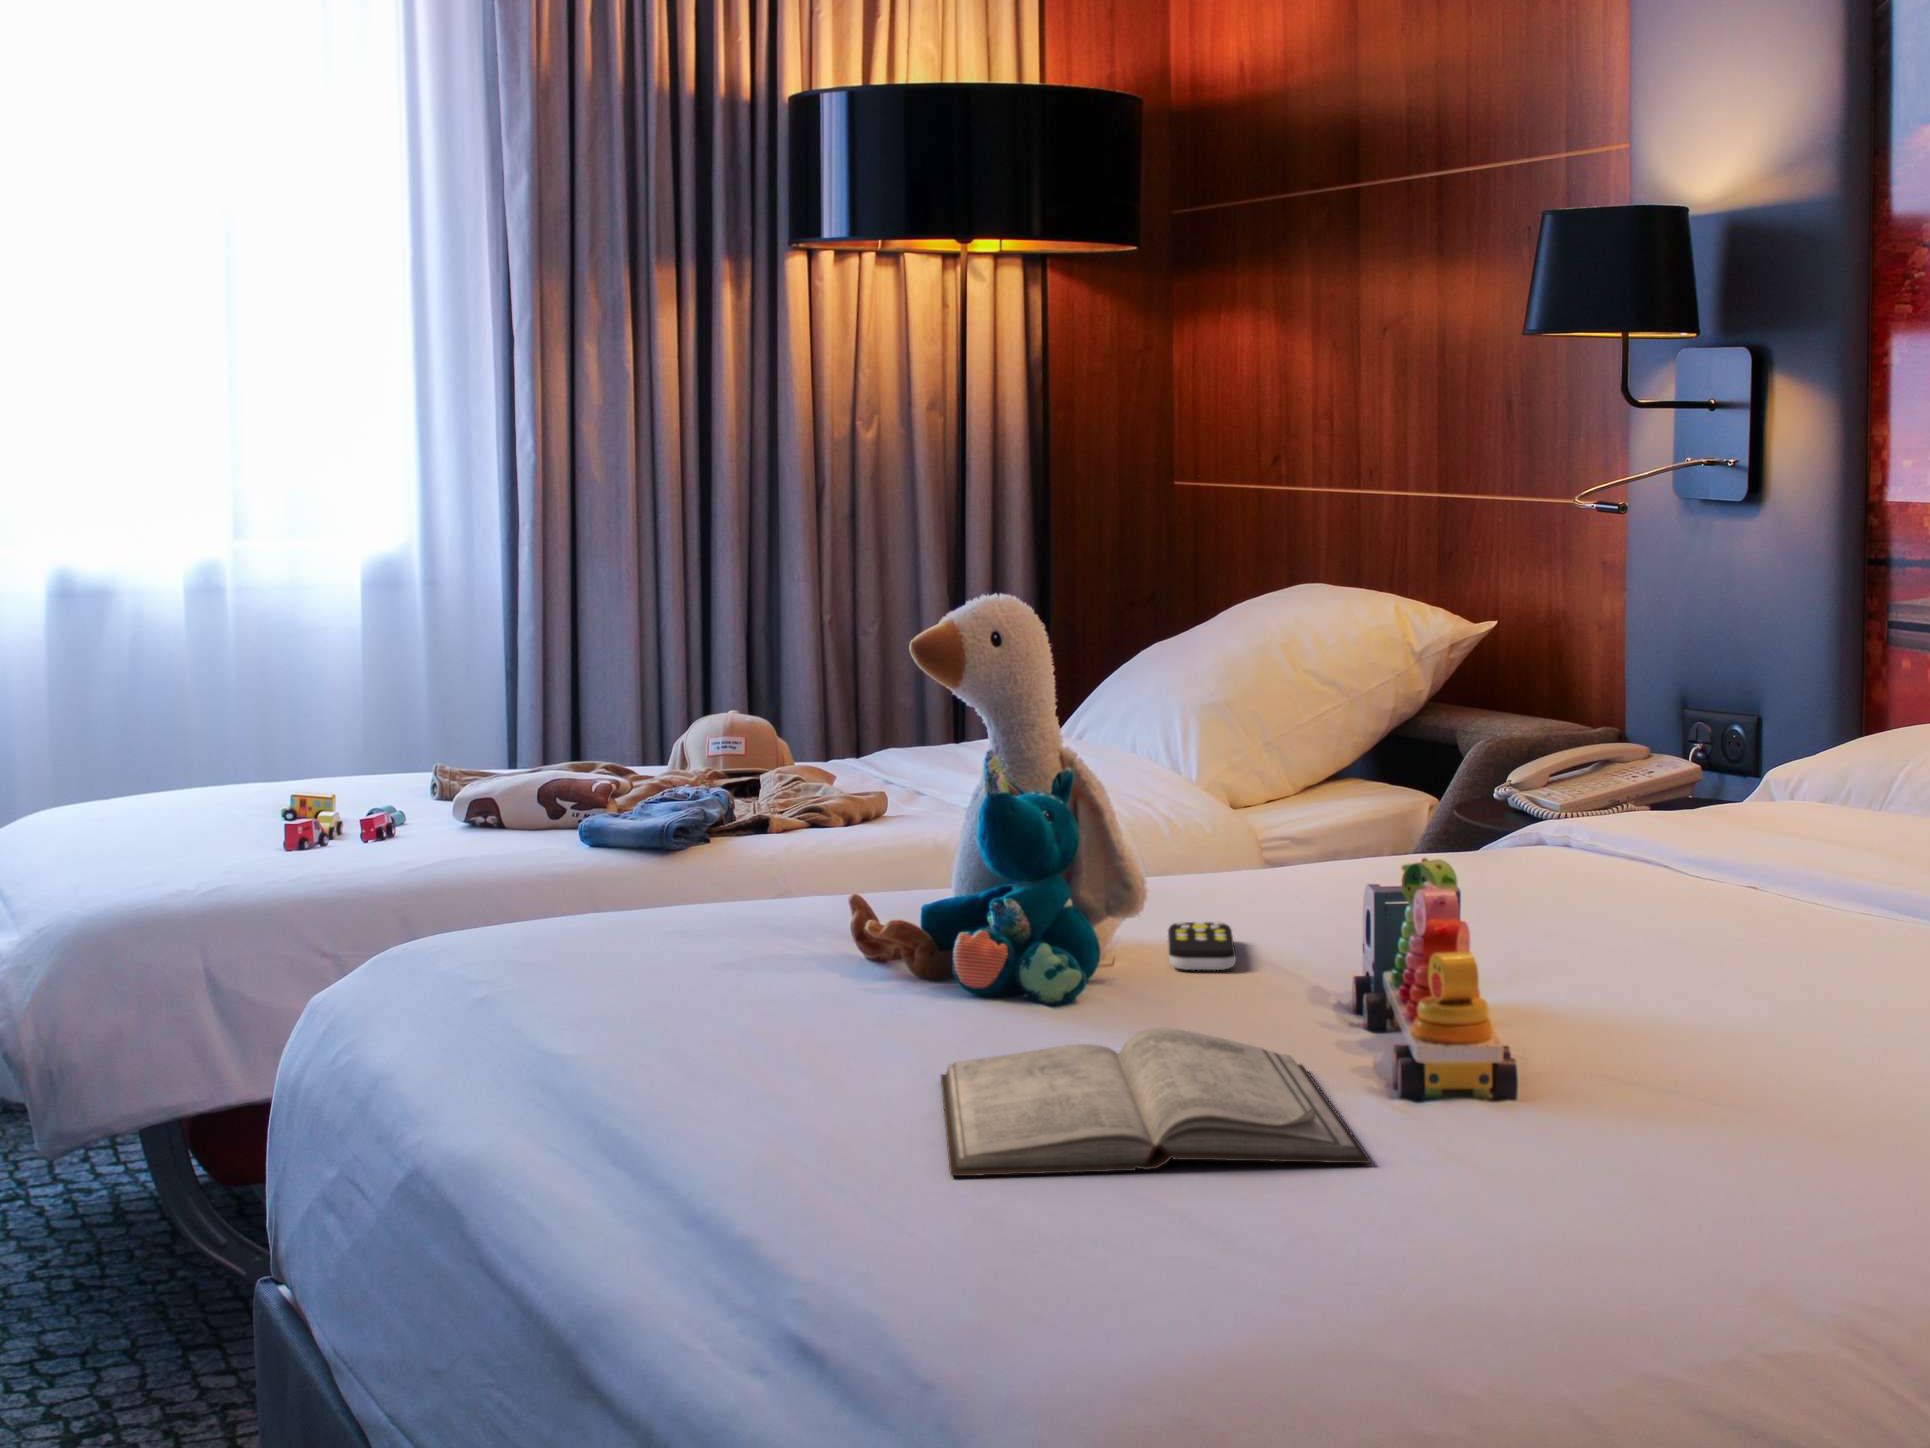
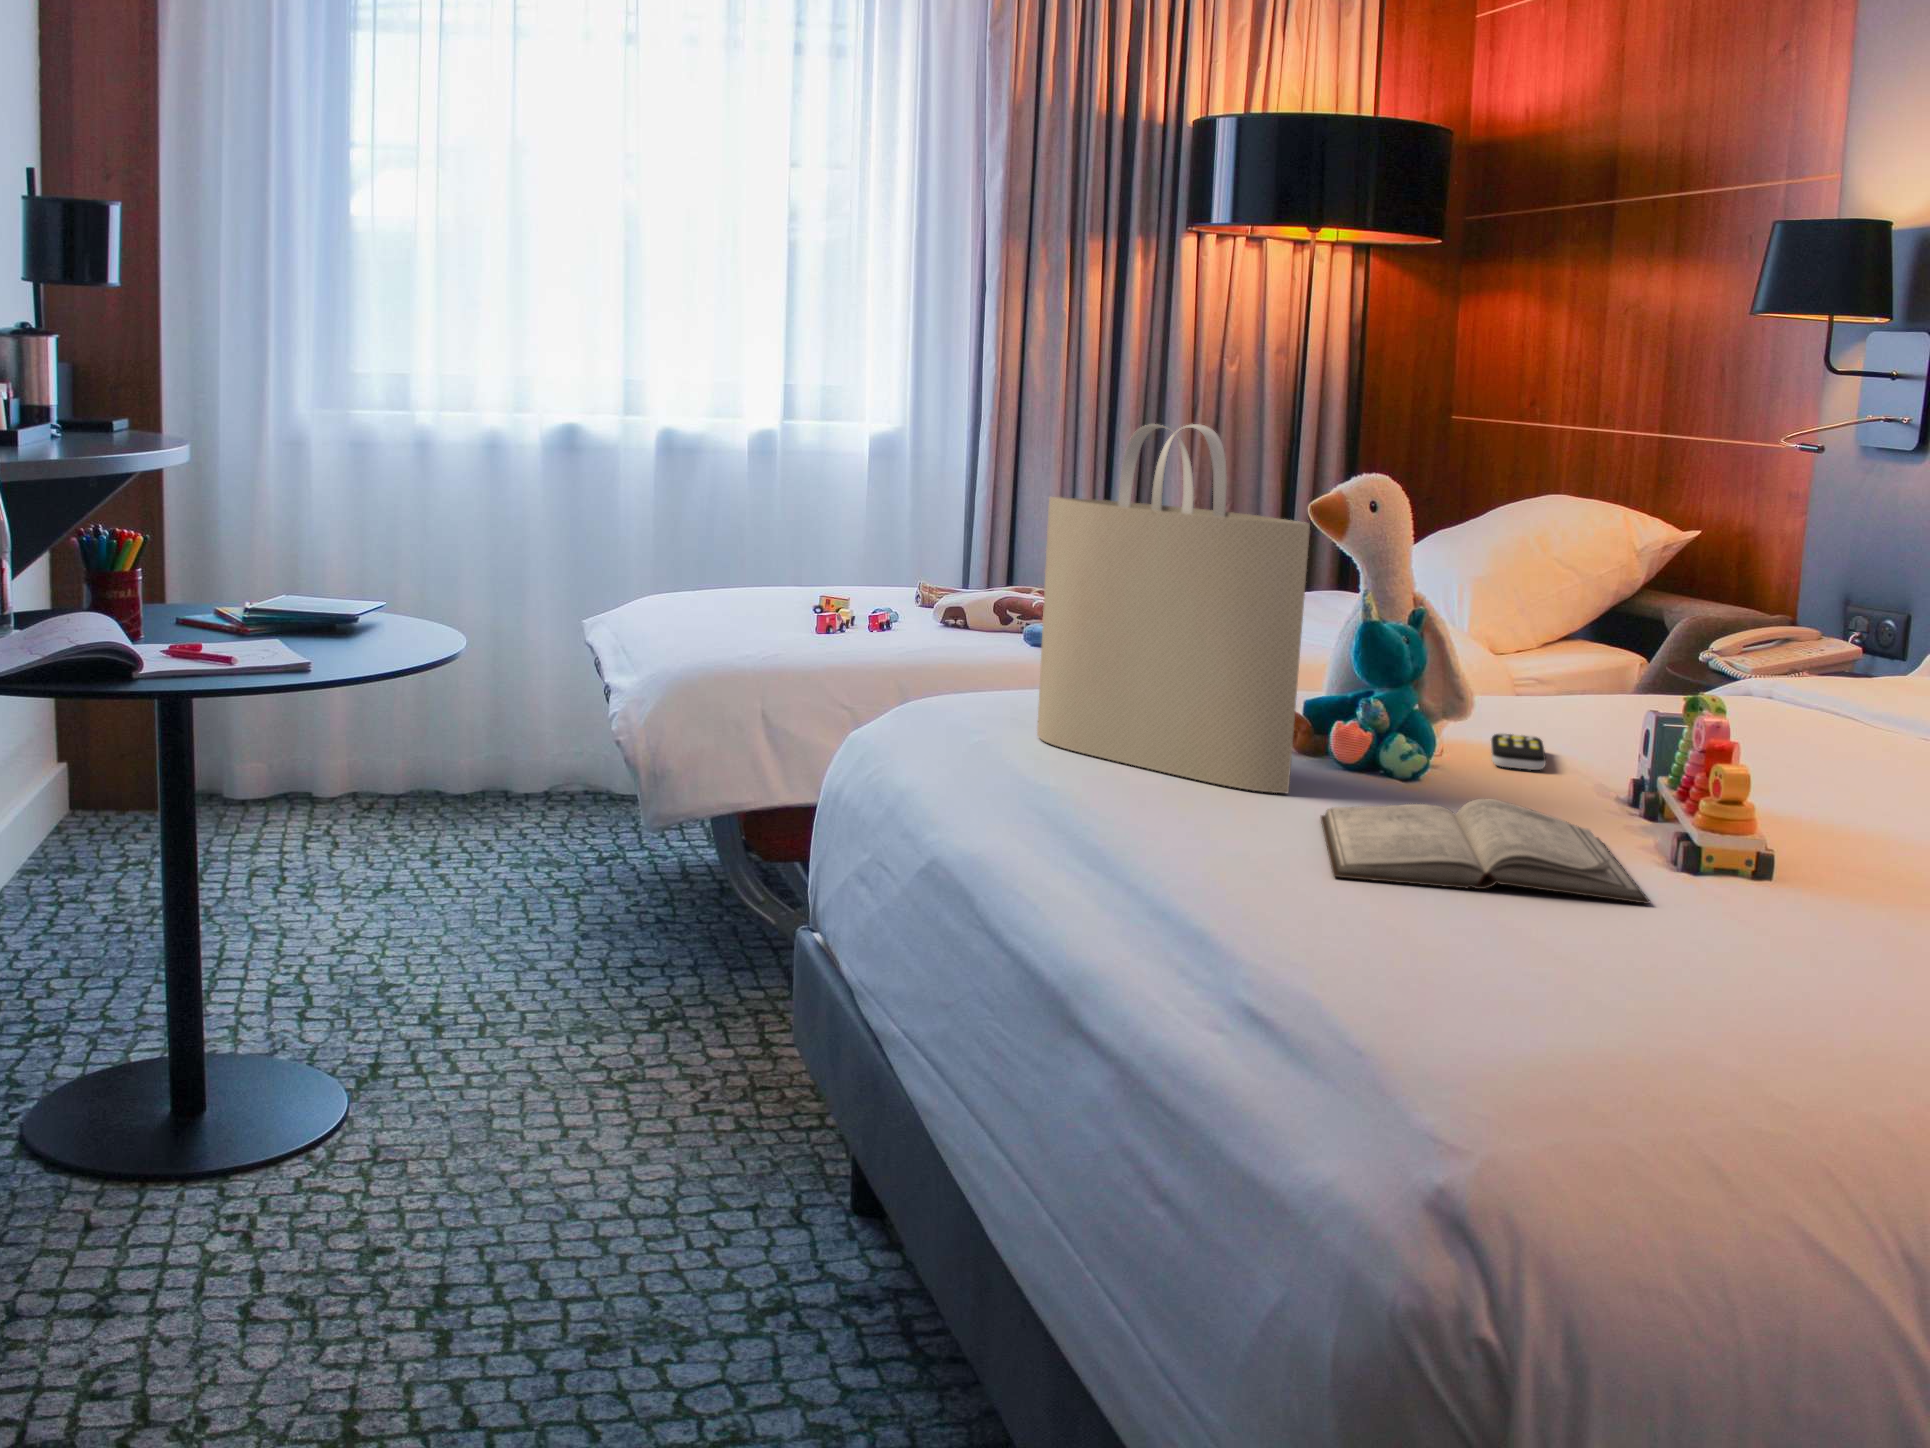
tote bag: none [549,545,901,1045] -> present [1037,424,1310,793]

